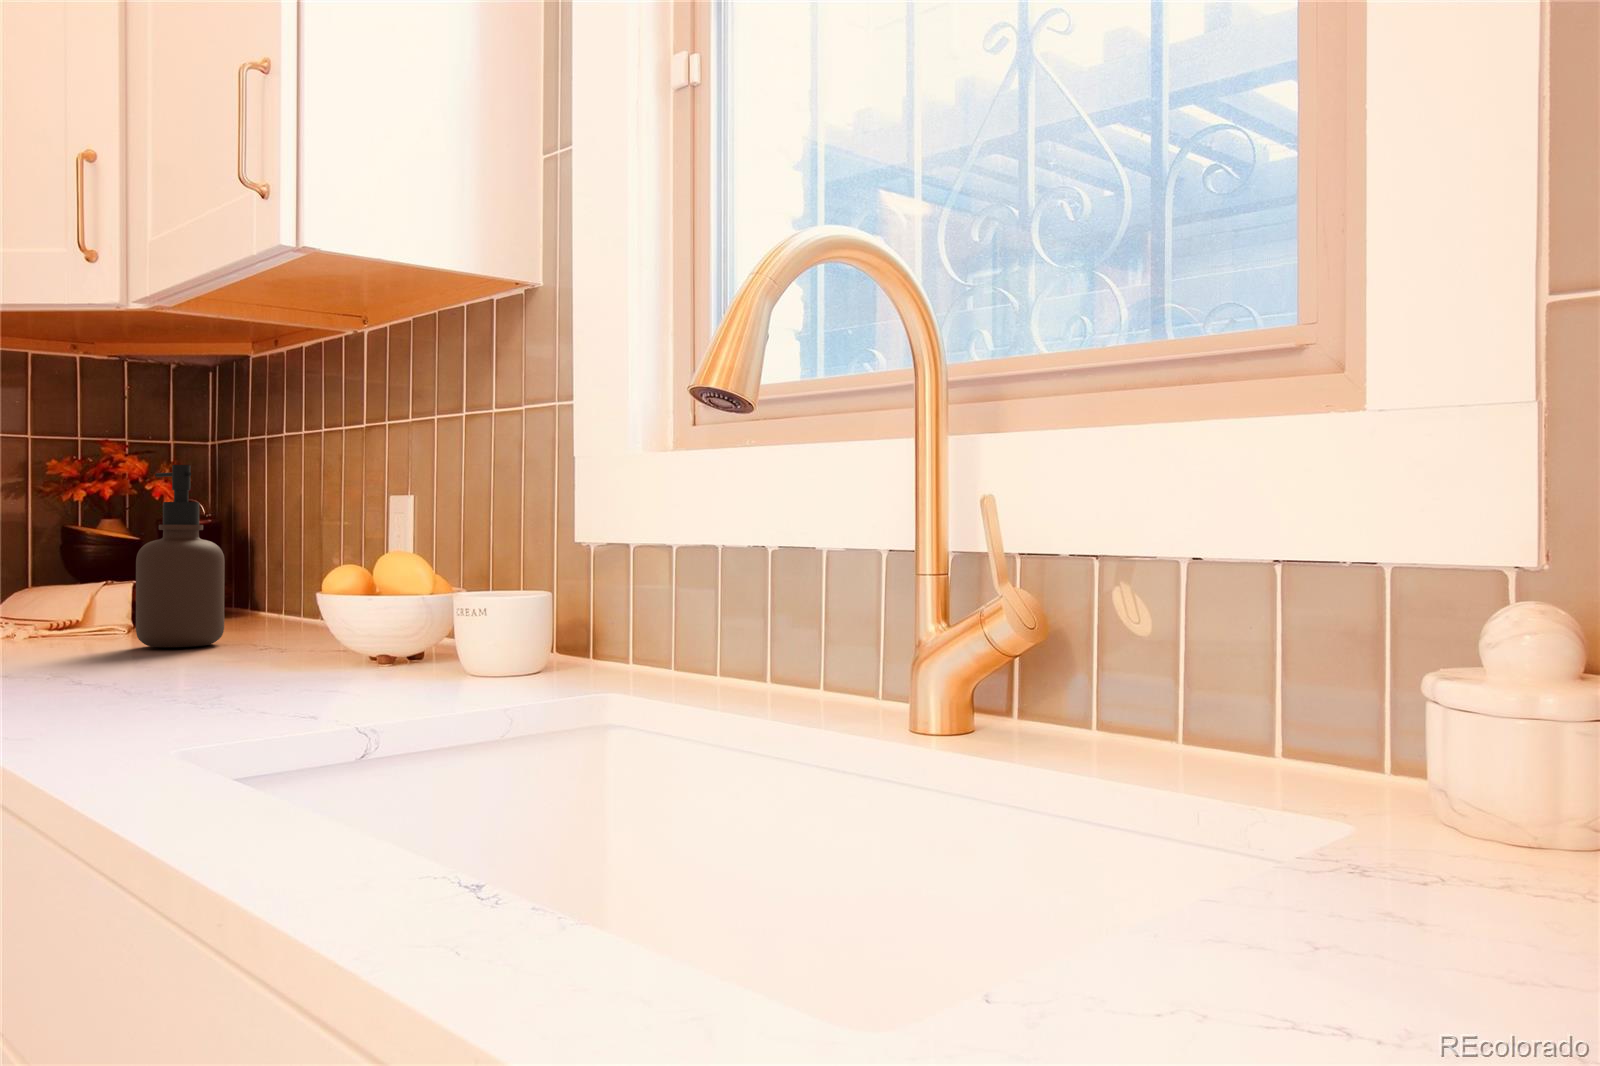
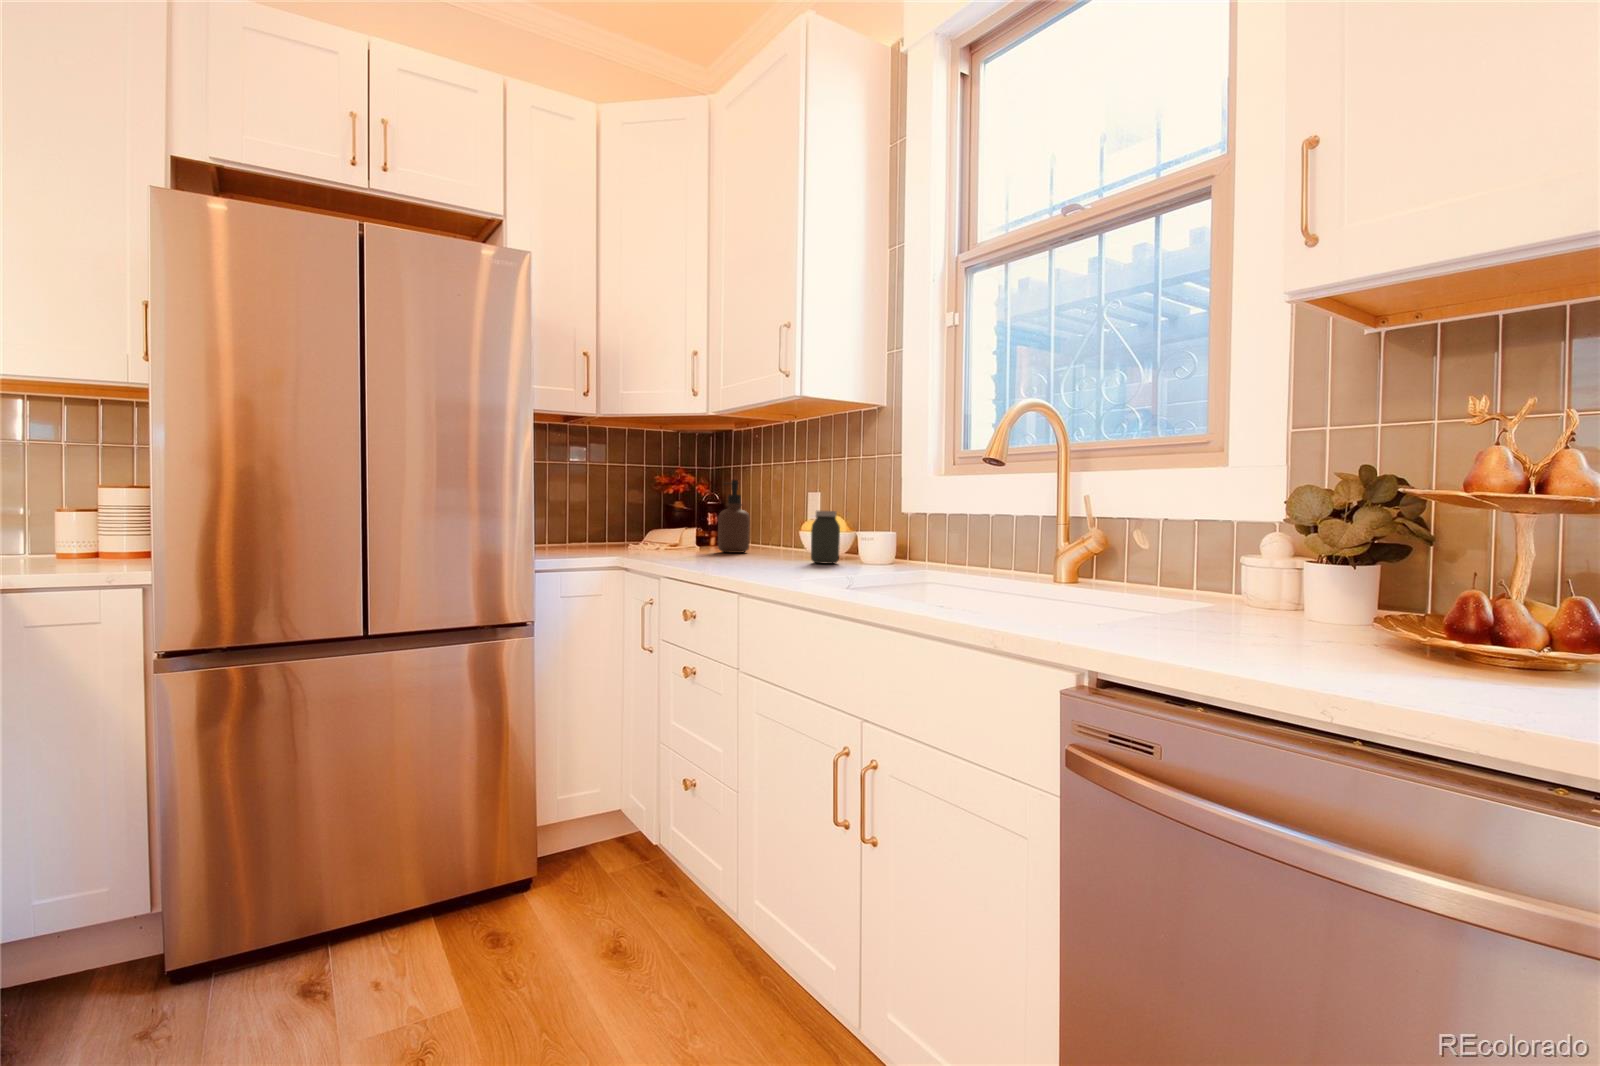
jar: none [315,543,396,683] -> present [811,511,840,564]

